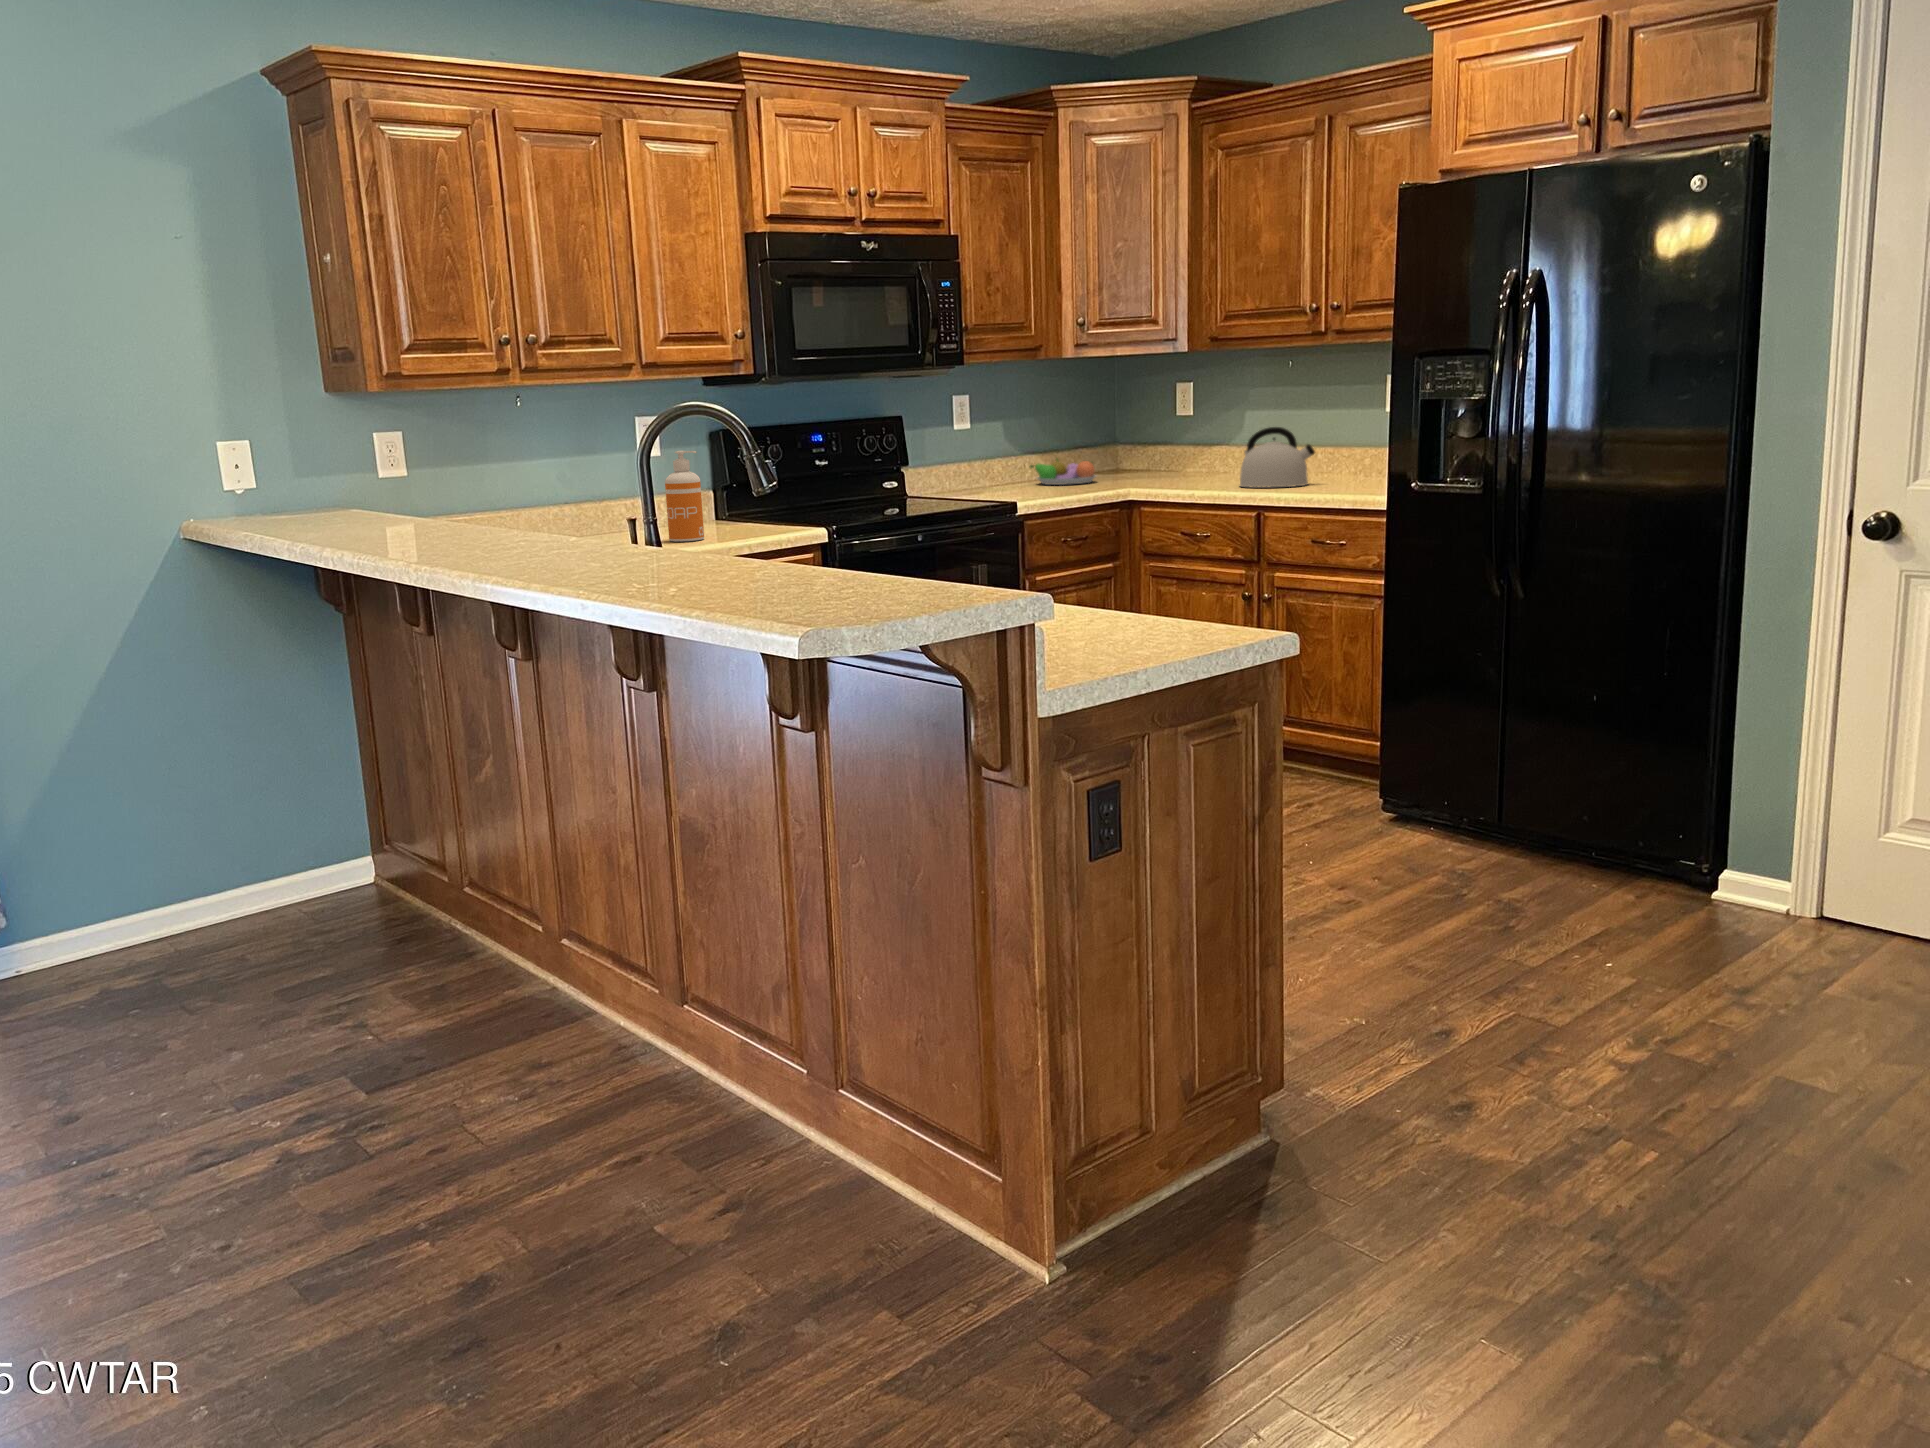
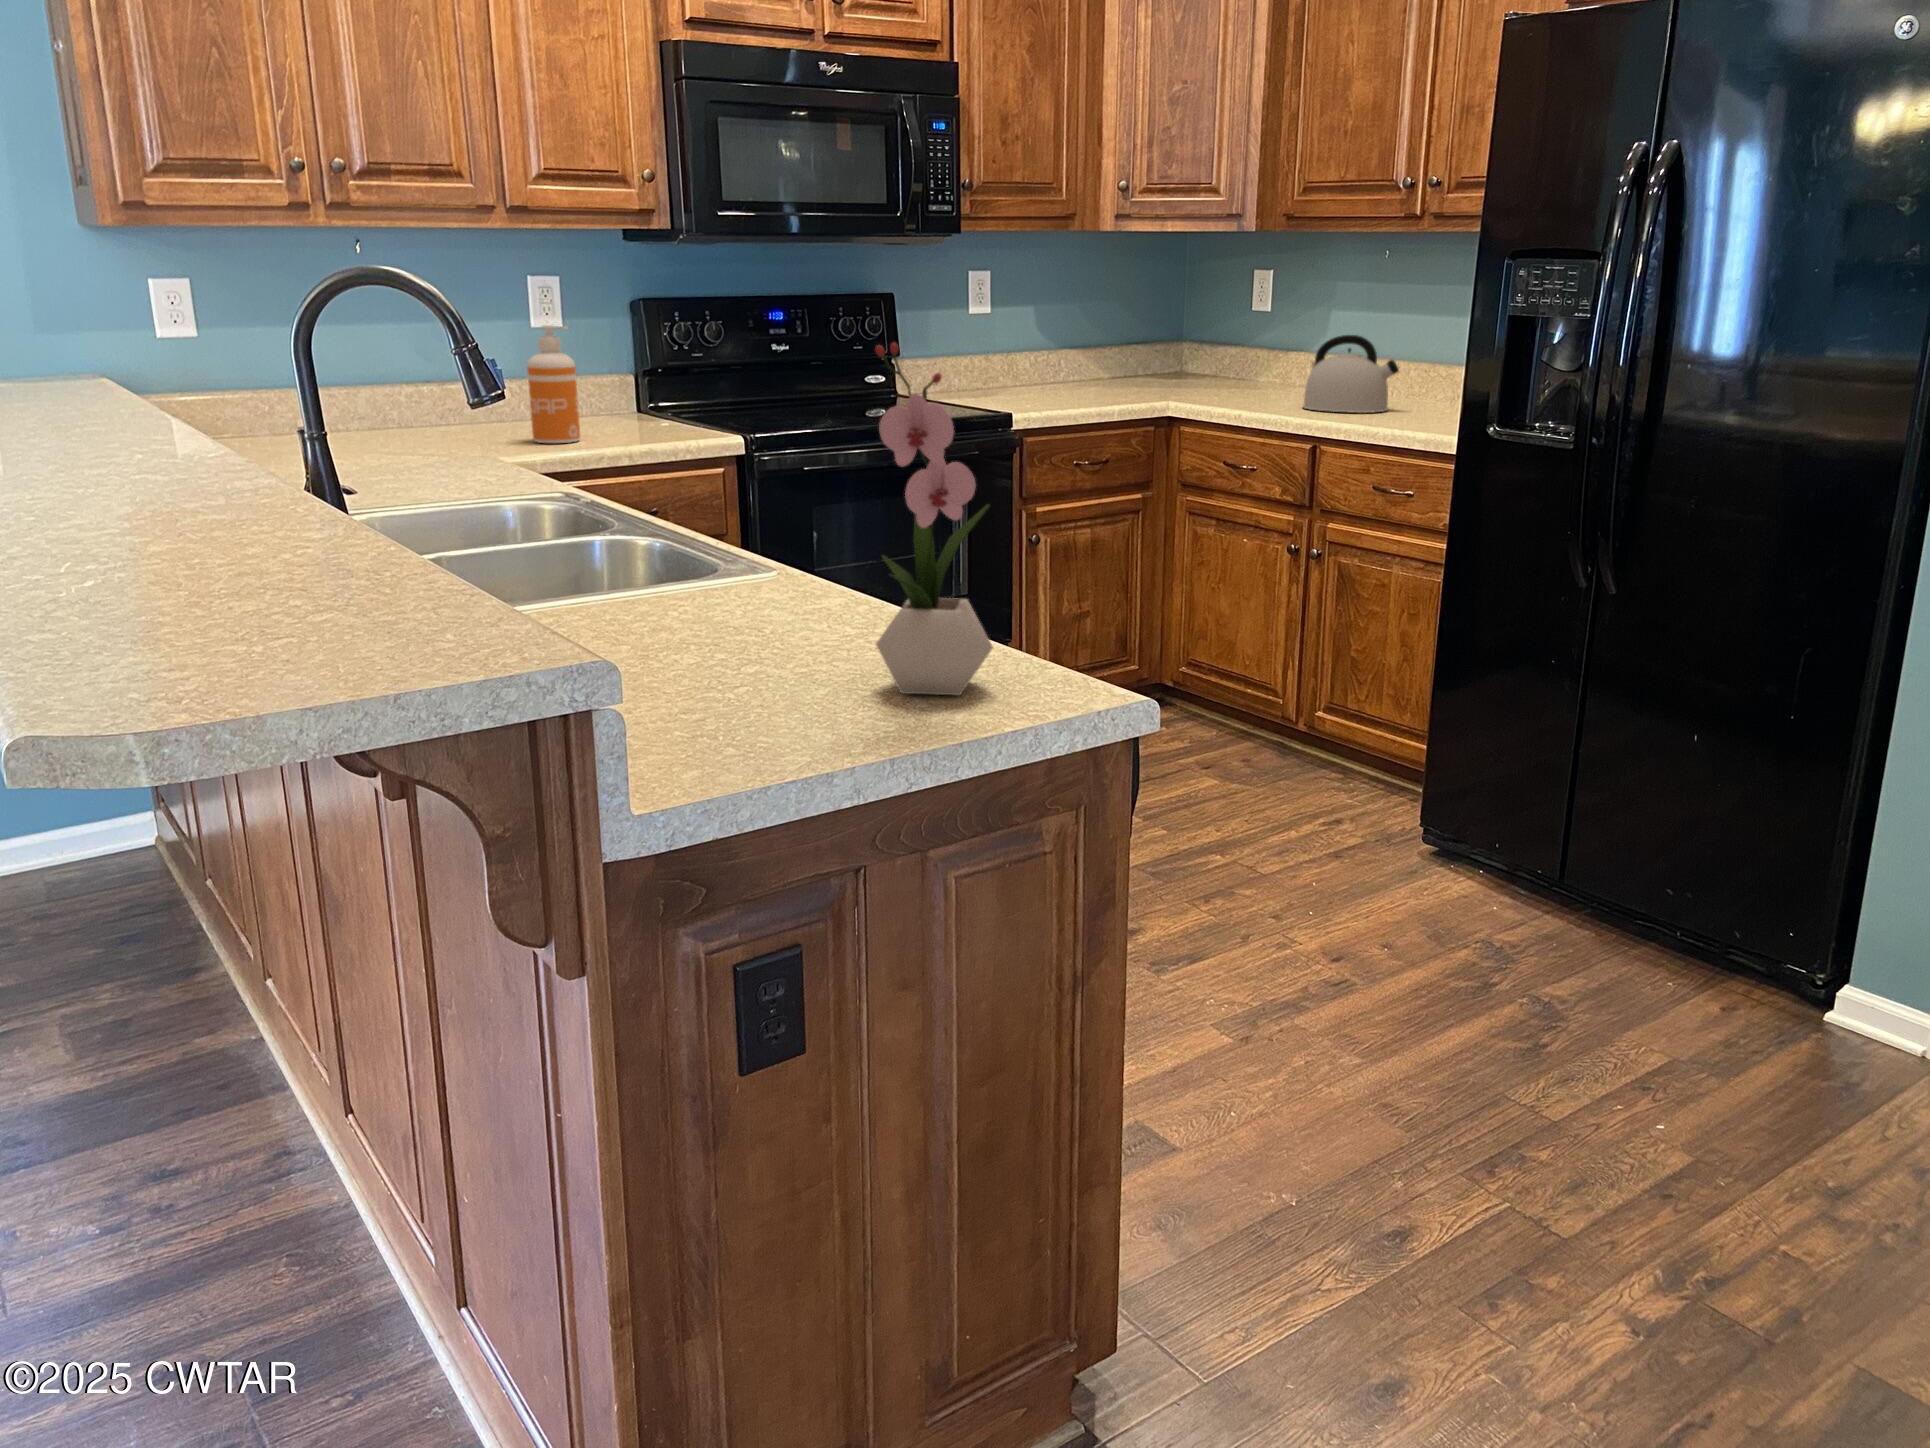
flower arrangement: none [1120,418,1195,637] -> present [875,343,993,695]
fruit bowl: present [1030,459,1096,485] -> none [1063,355,1144,389]

